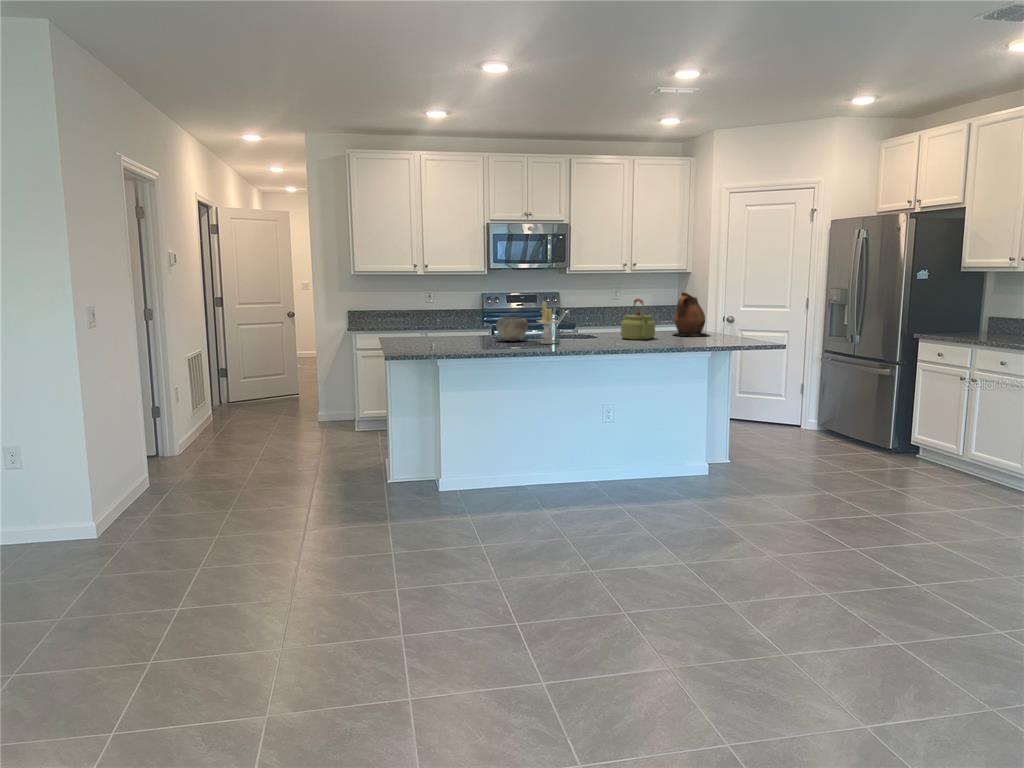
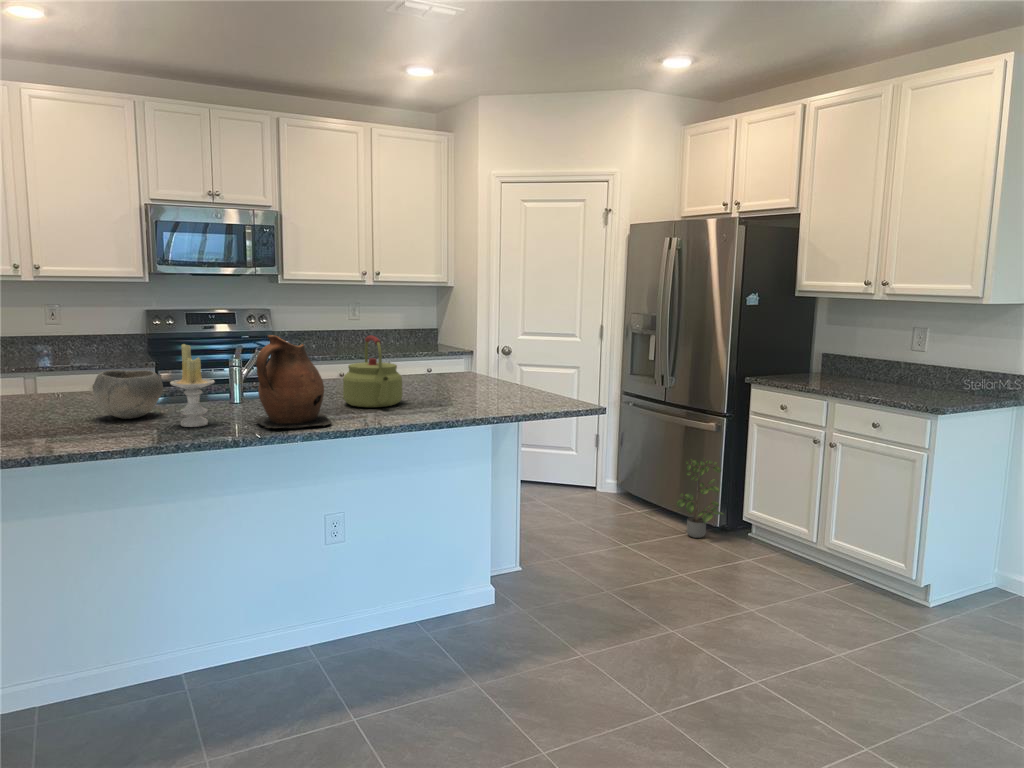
ceramic pitcher: present [672,292,708,336] -> present [256,335,332,428]
potted plant: none [856,395,895,455] -> present [677,459,724,538]

